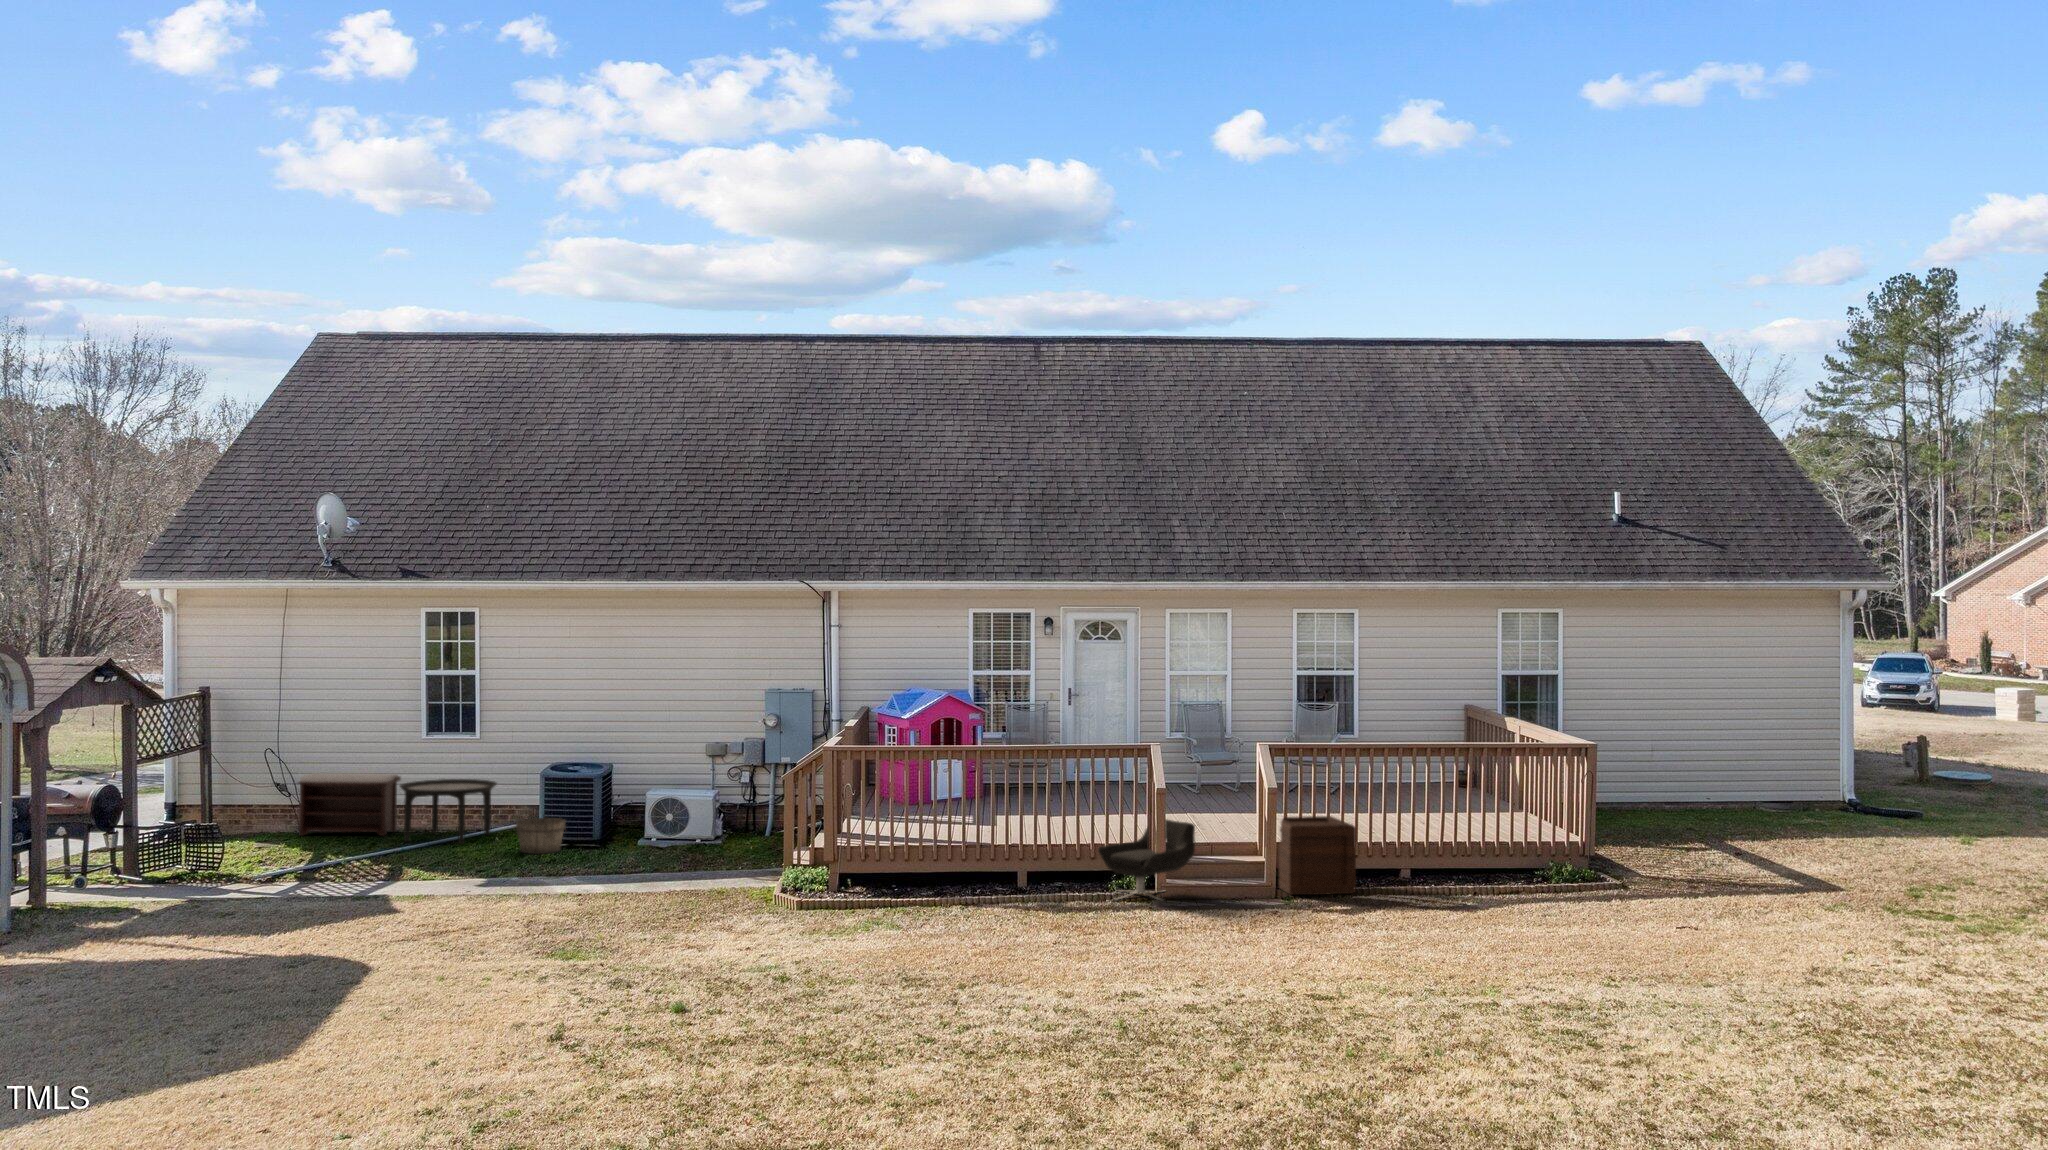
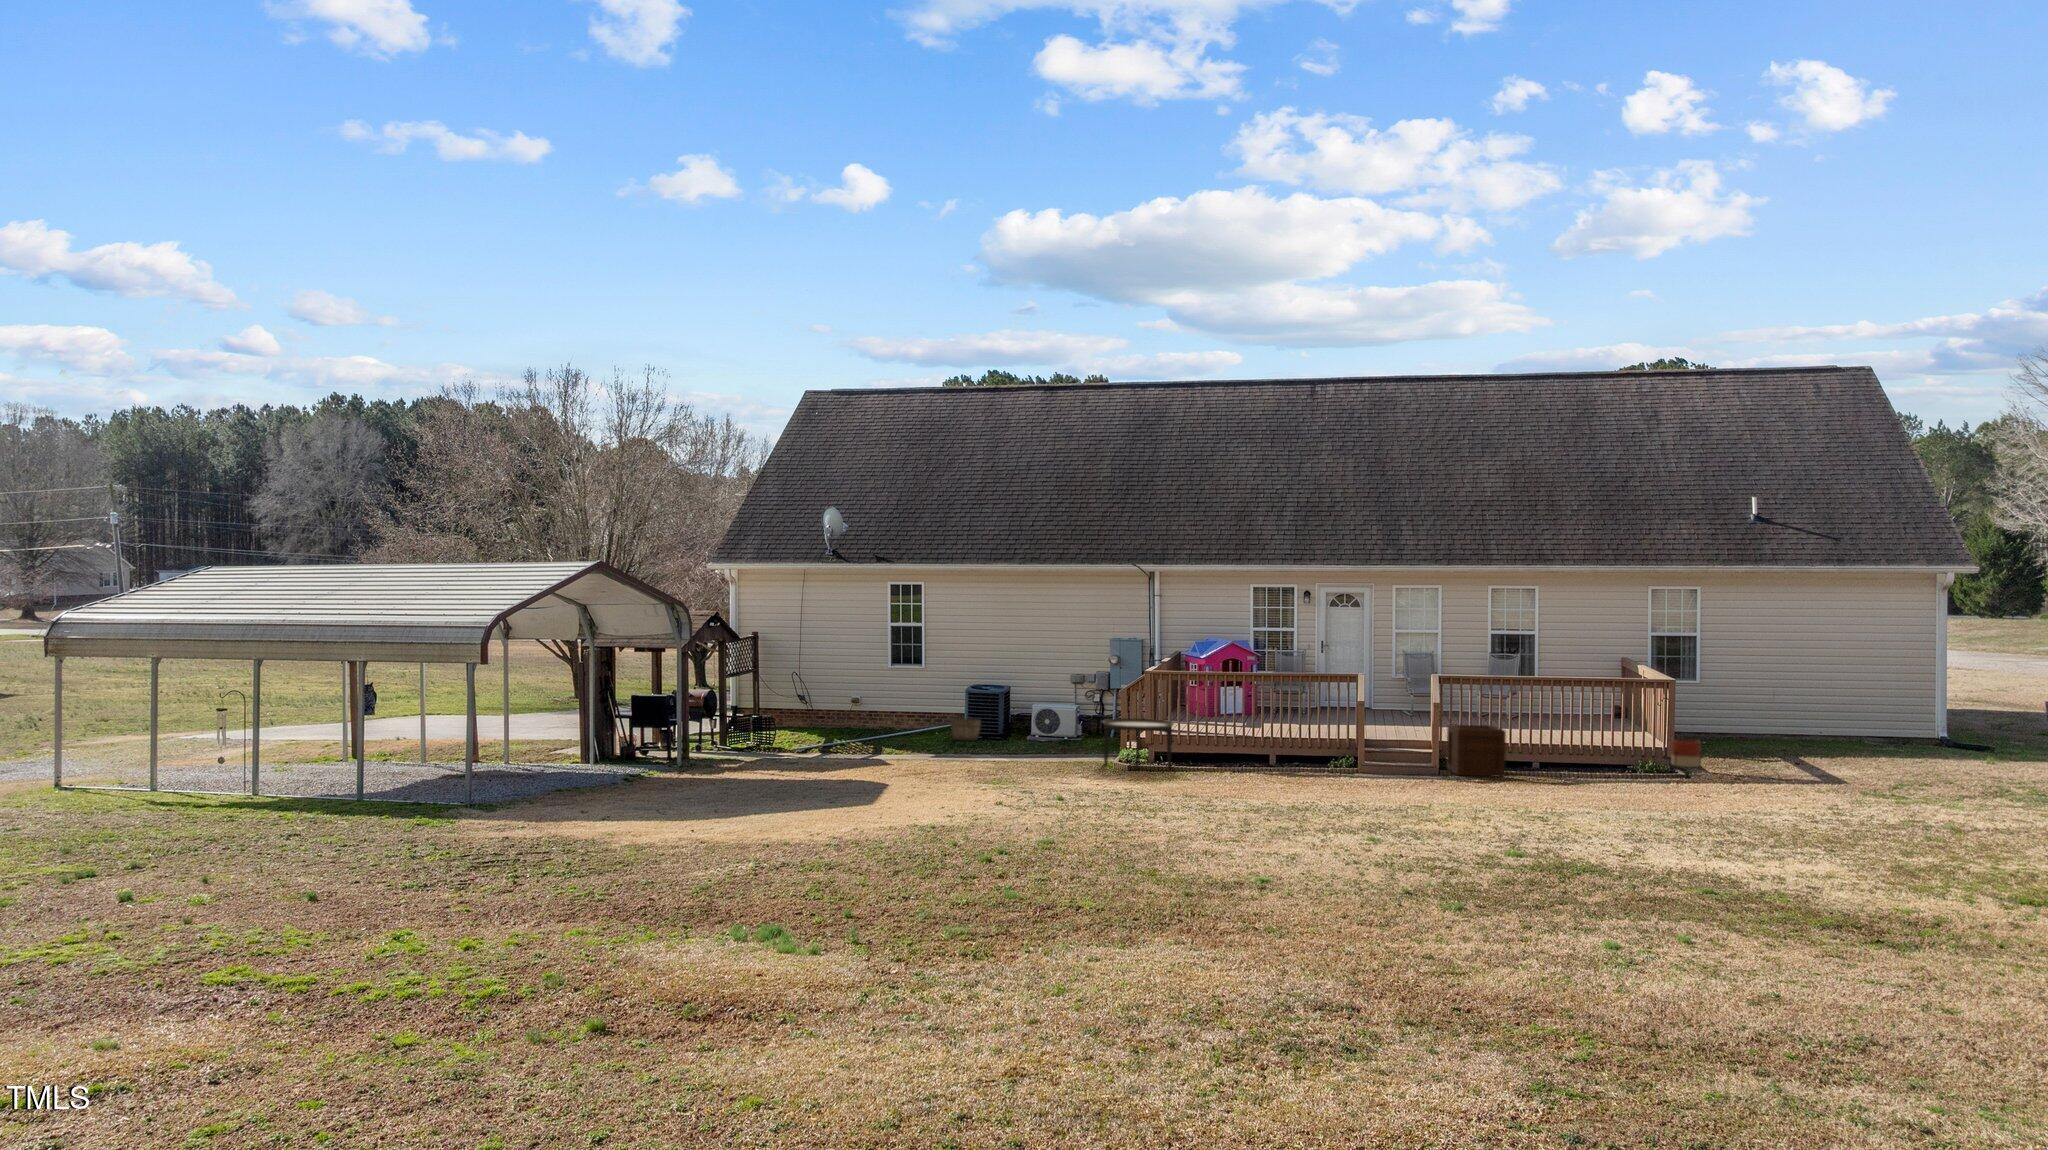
bench: present [298,773,401,836] -> none [813,689,876,730]
round table: present [400,779,497,844] -> present [1102,718,1174,769]
lounge chair: present [1098,819,1195,900] -> none [1326,723,1393,775]
planter: none [1571,827,1612,883] -> present [1671,739,1701,767]

